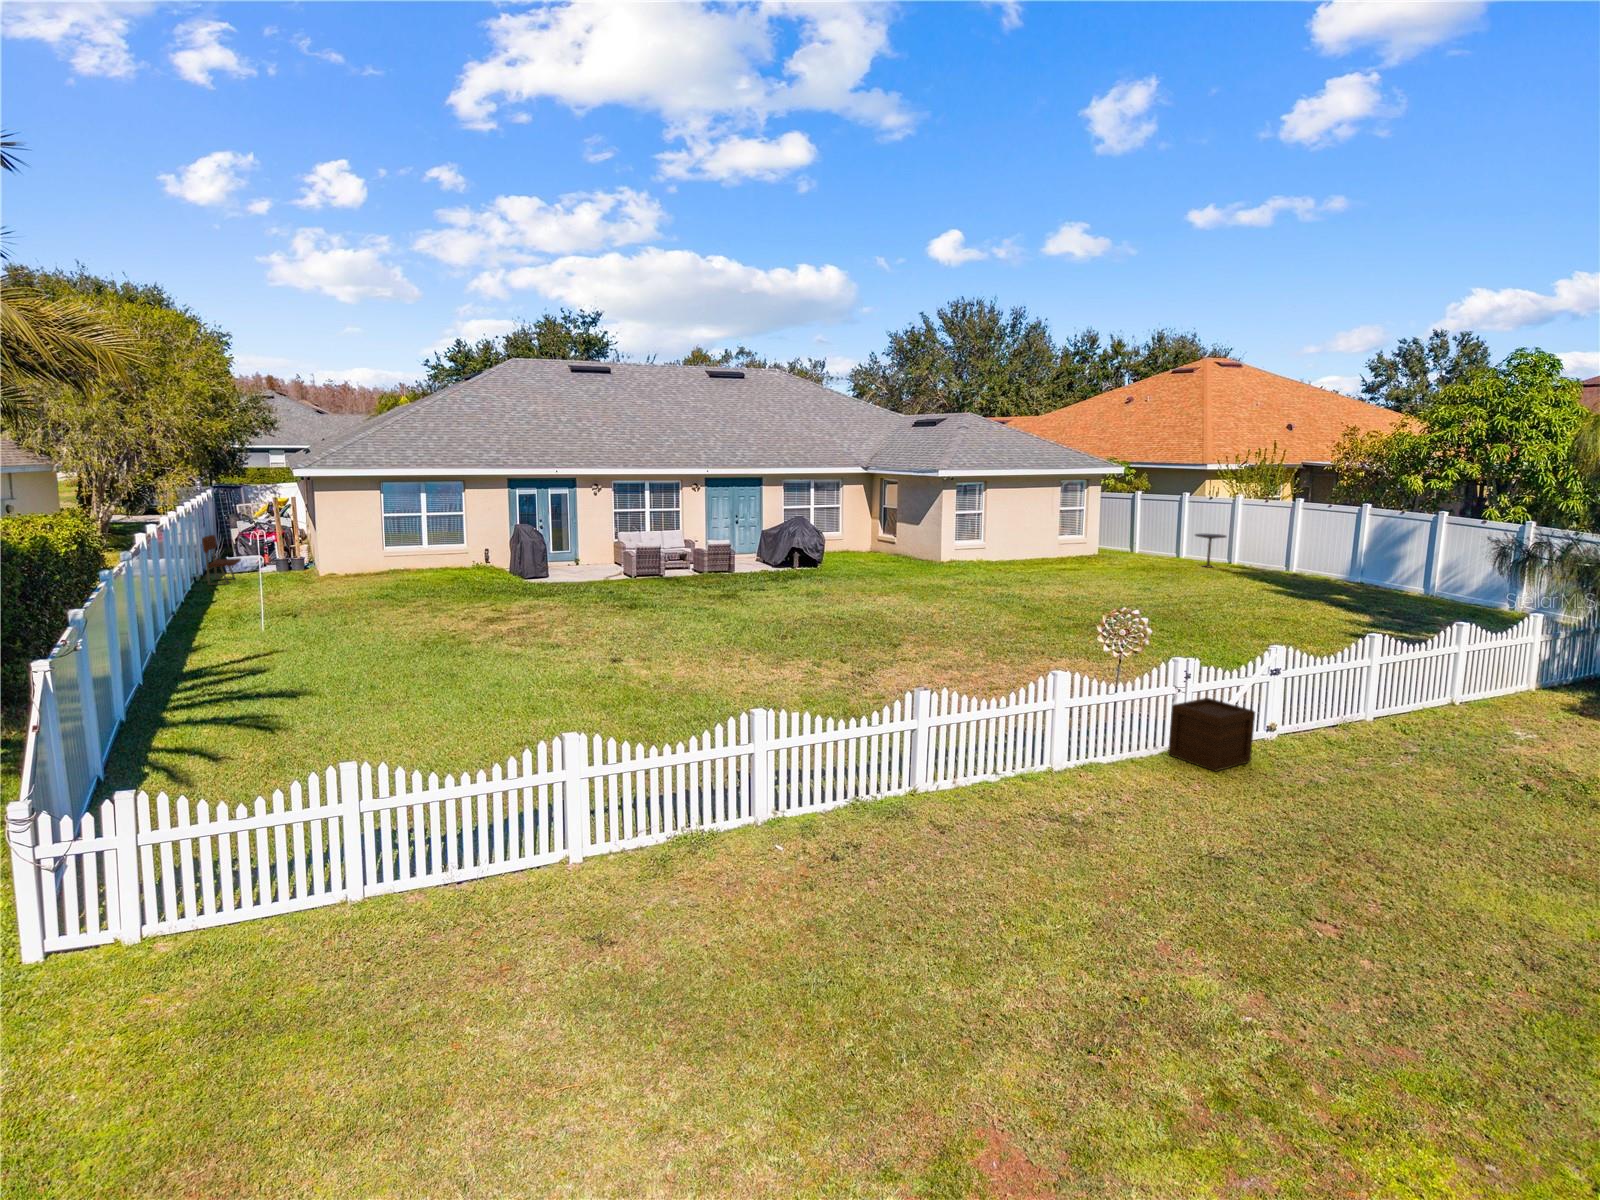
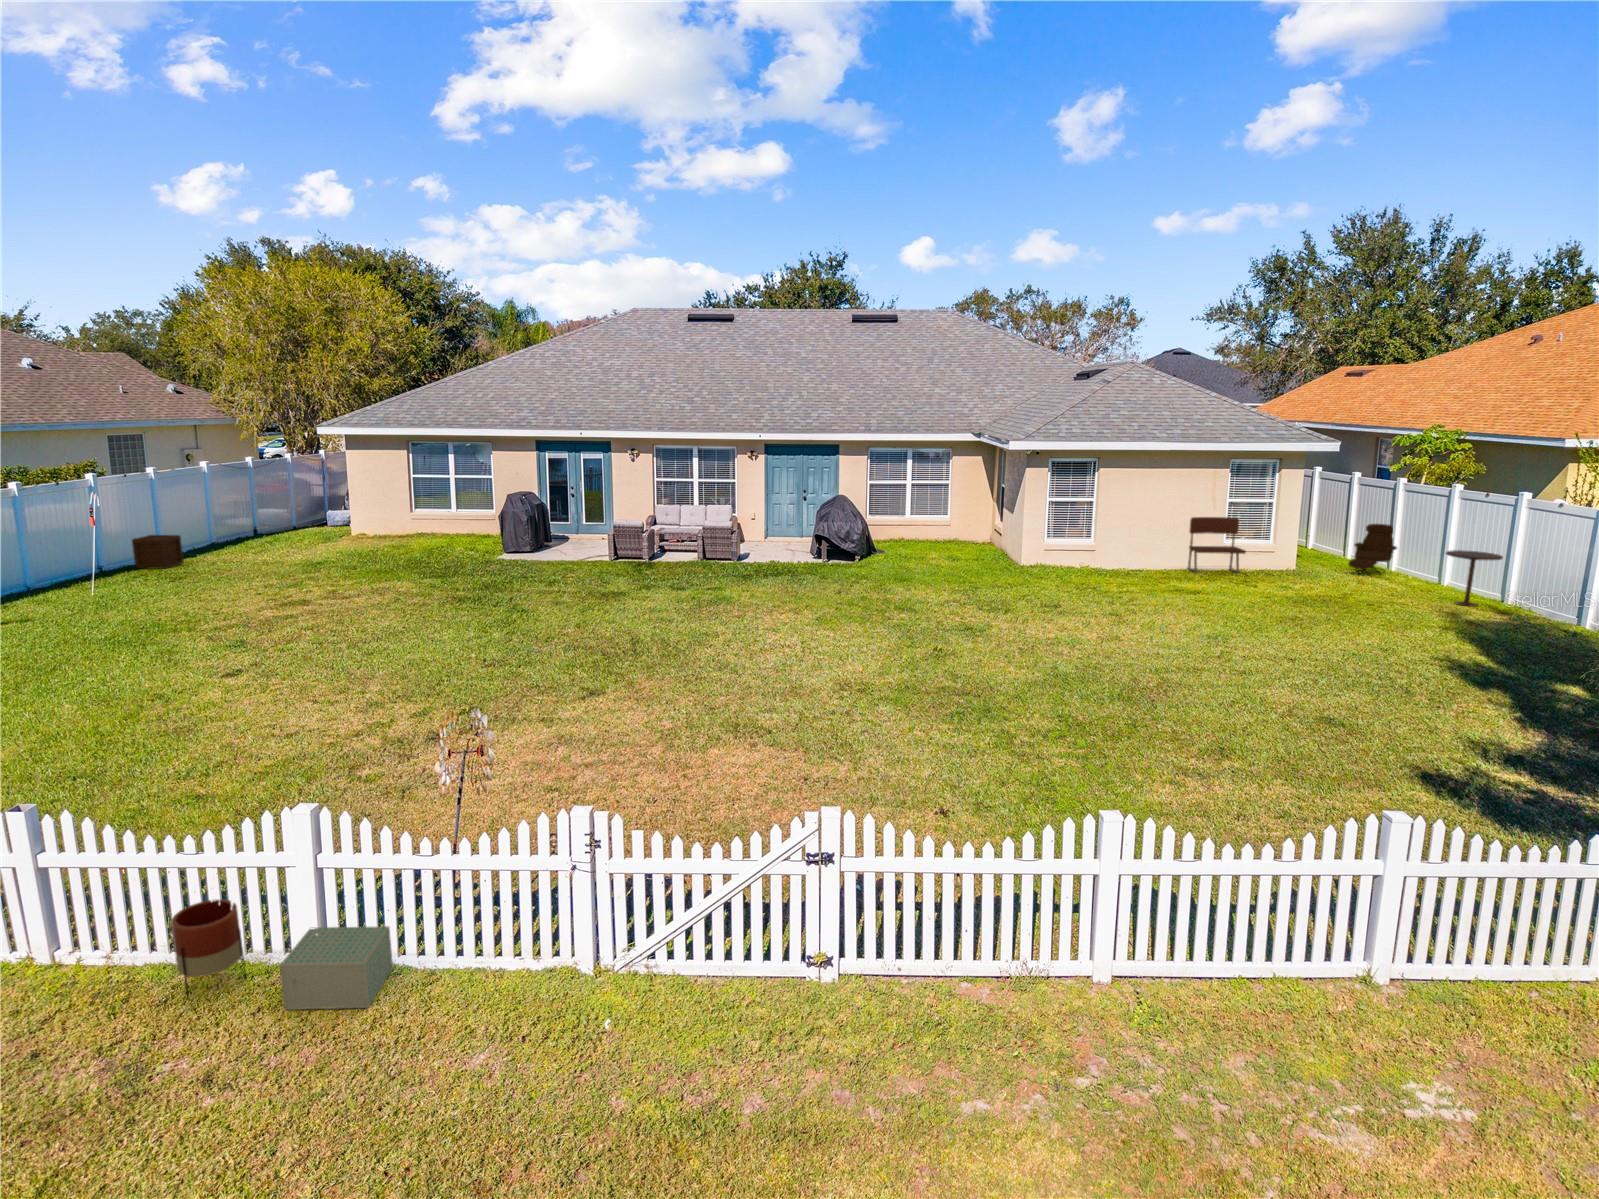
lounge chair: none [1116,522,1143,556] -> present [1348,524,1397,574]
bench: present [202,535,241,585] -> present [1188,517,1246,573]
wooden crate: present [1168,698,1255,771] -> present [132,535,183,569]
planter: none [1008,735,1045,791] -> present [171,899,246,999]
storage box: none [1059,739,1124,784] -> present [280,926,393,1010]

